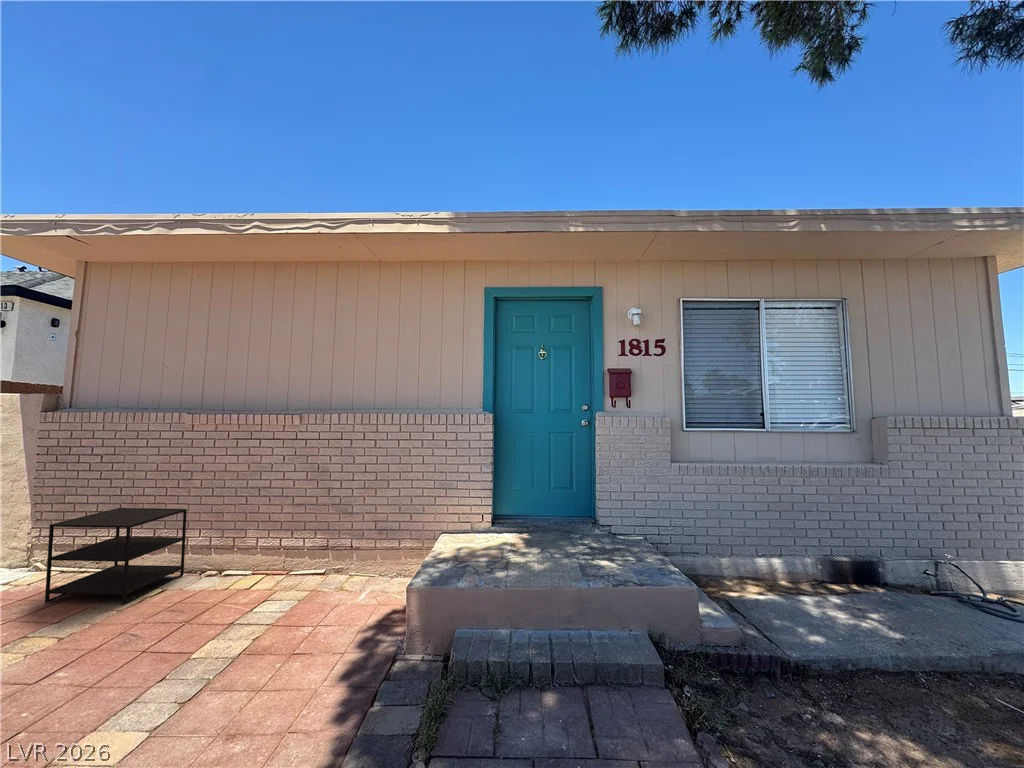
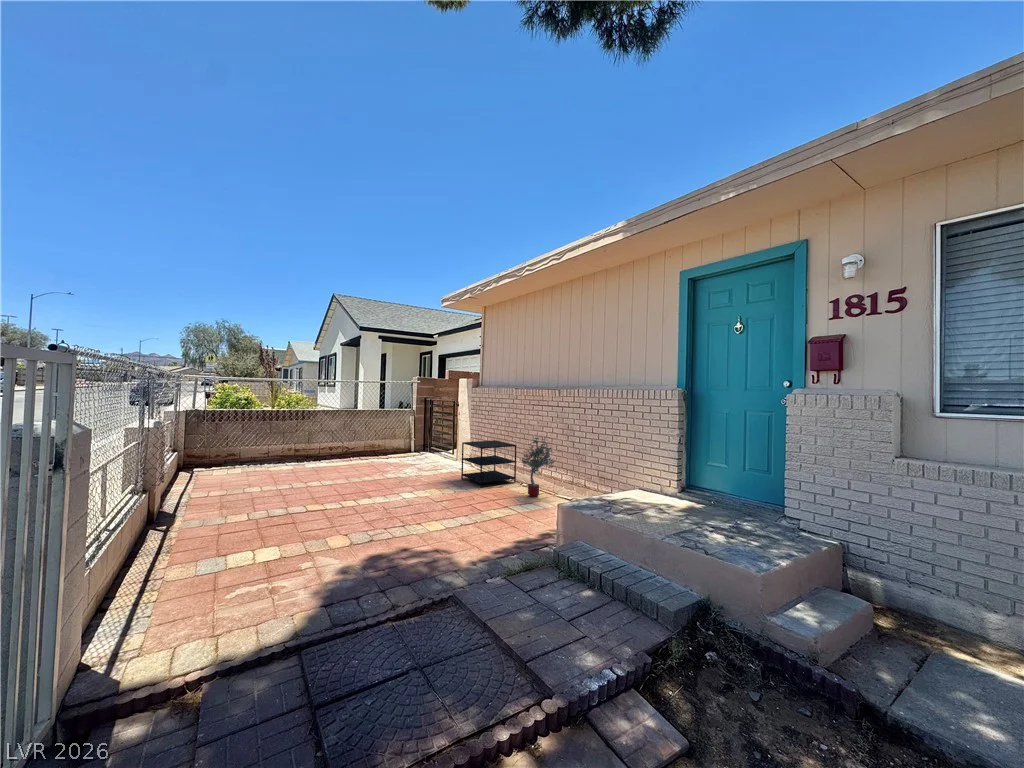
potted tree: none [219,489,296,588] -> present [521,438,555,497]

